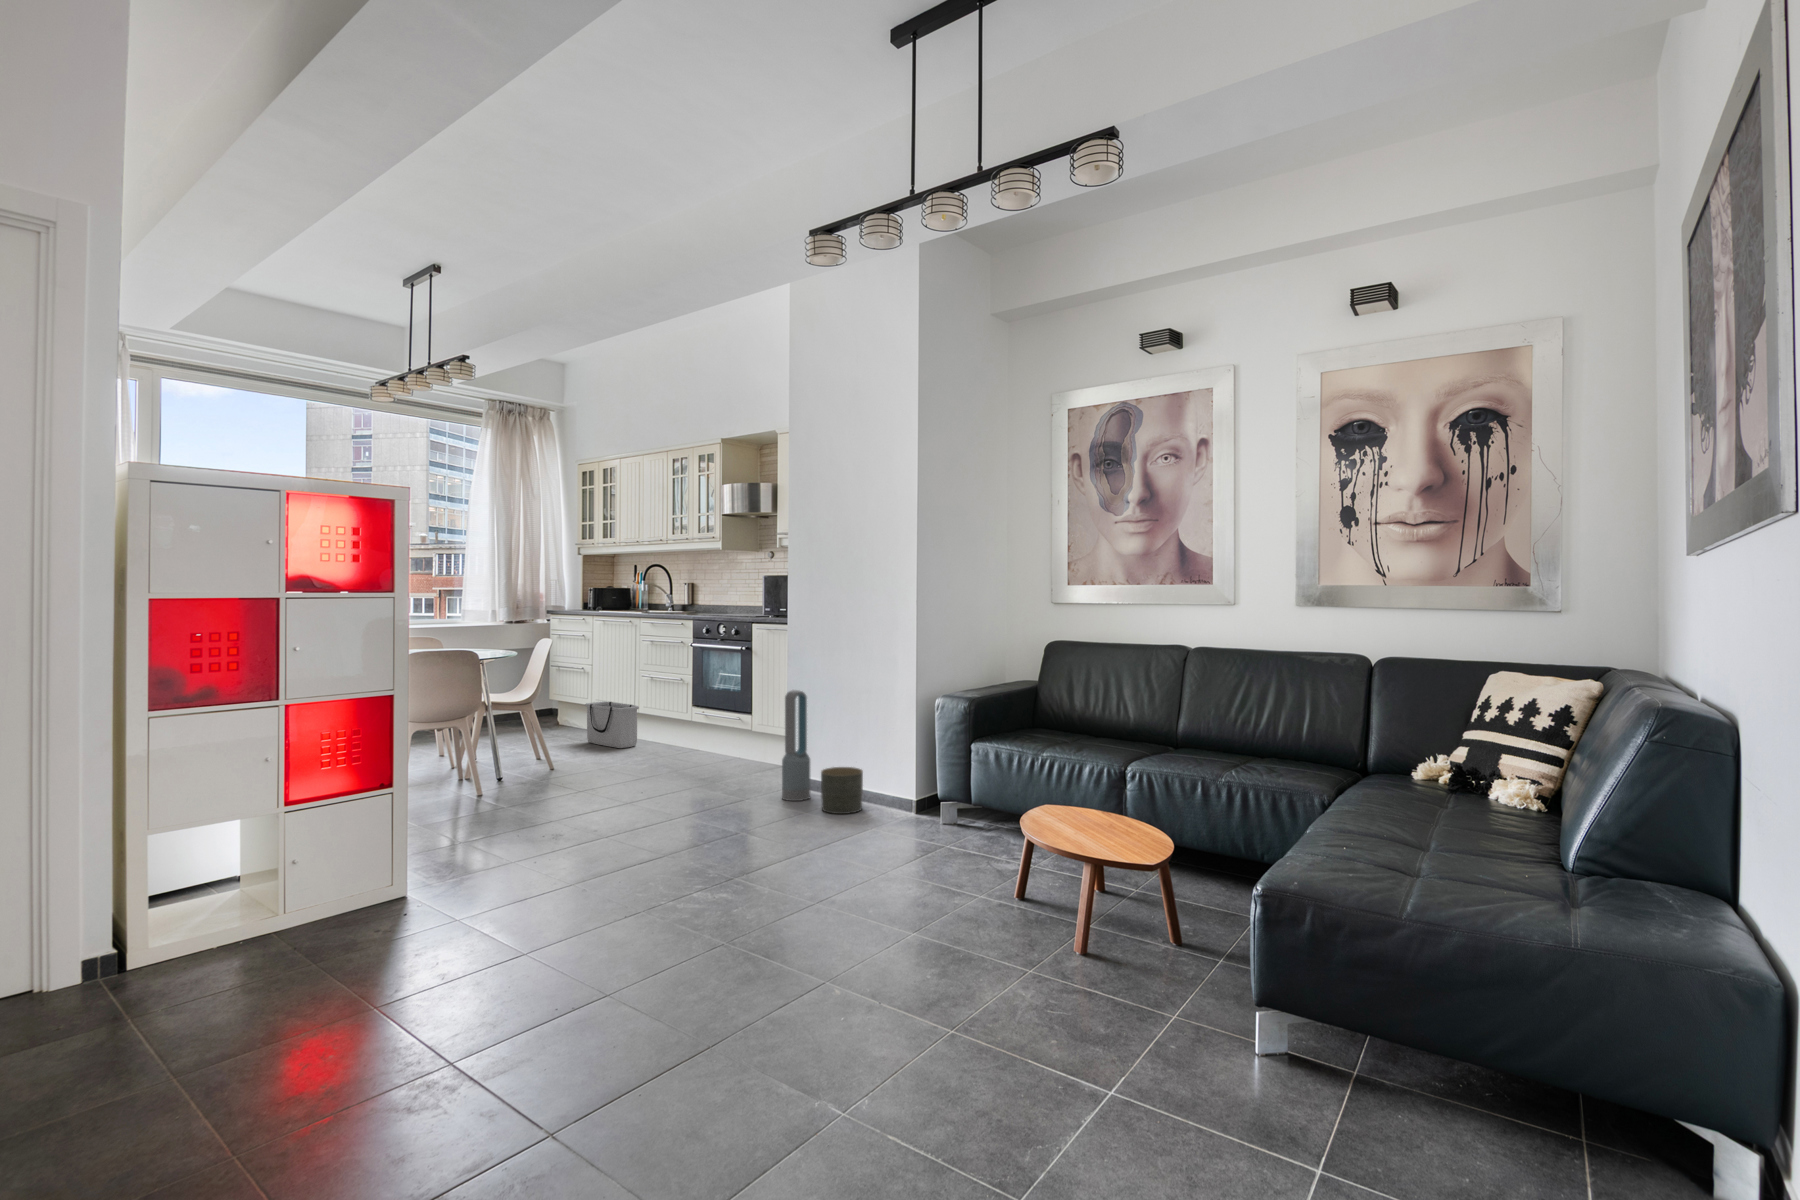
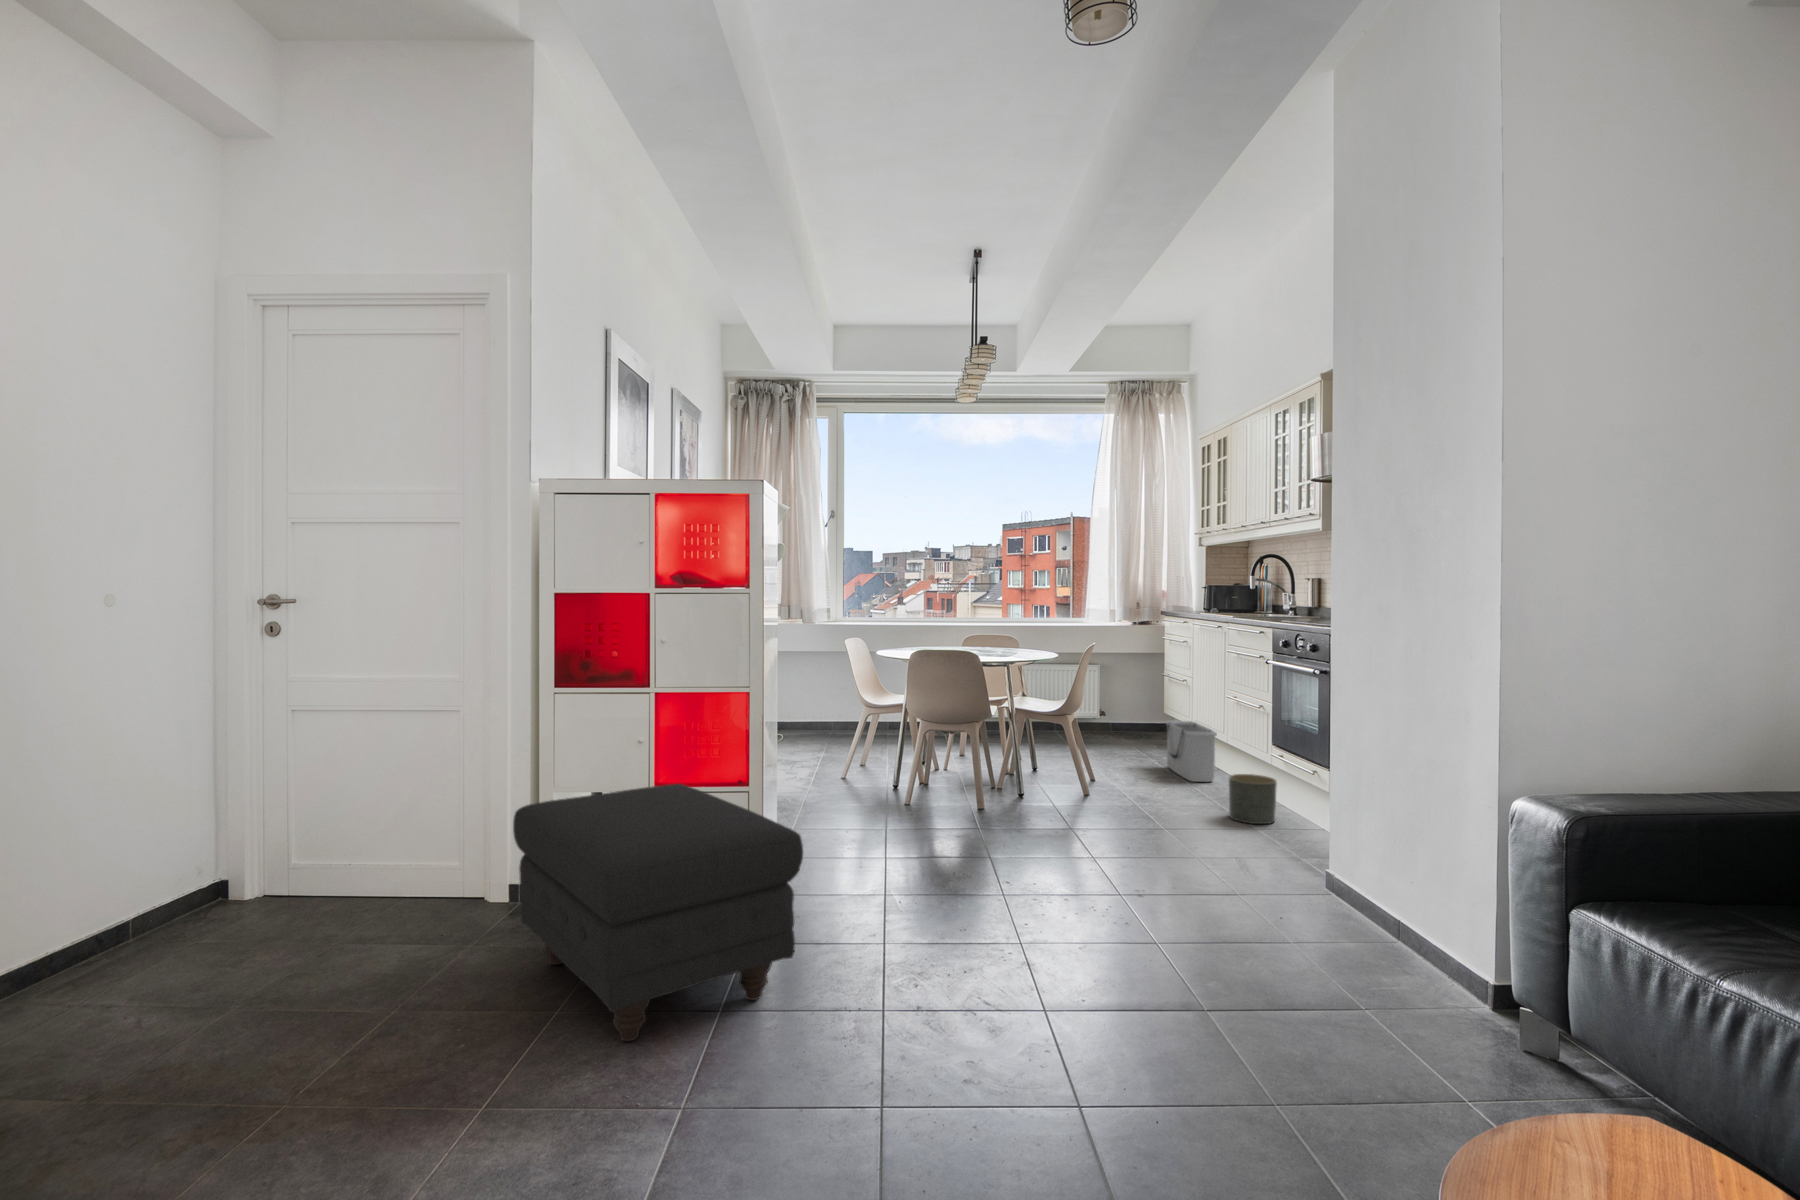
air purifier: present [782,690,810,801] -> none [1288,742,1338,919]
planter: present [821,767,863,814] -> present [1229,774,1277,824]
ottoman: none [238,787,581,985] -> present [513,784,803,1041]

